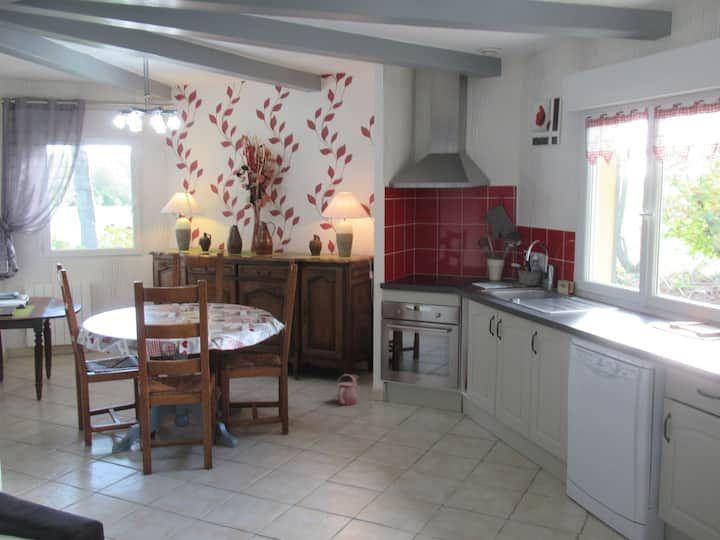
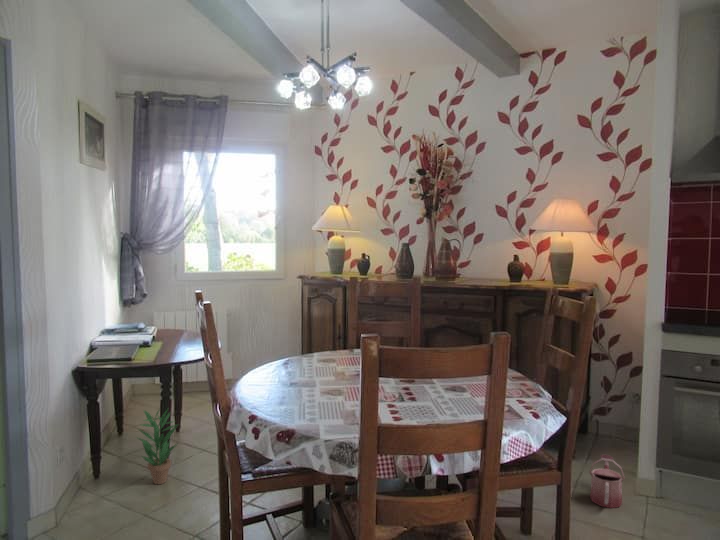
potted plant: none [18,350,51,405] -> present [139,410,177,484]

